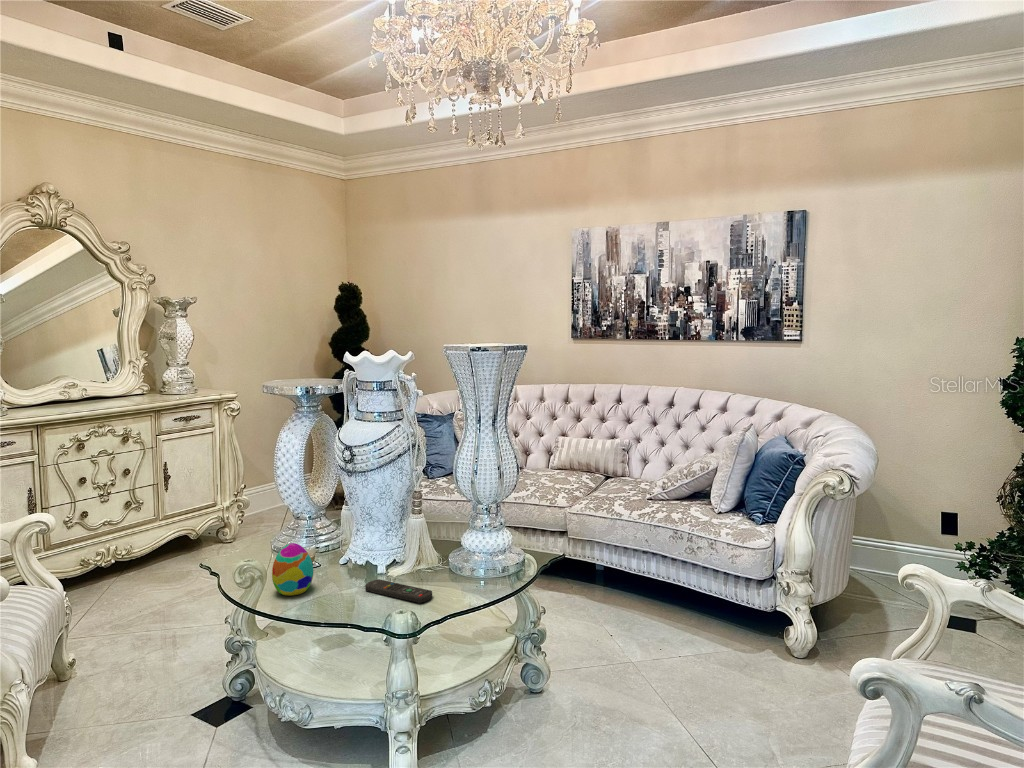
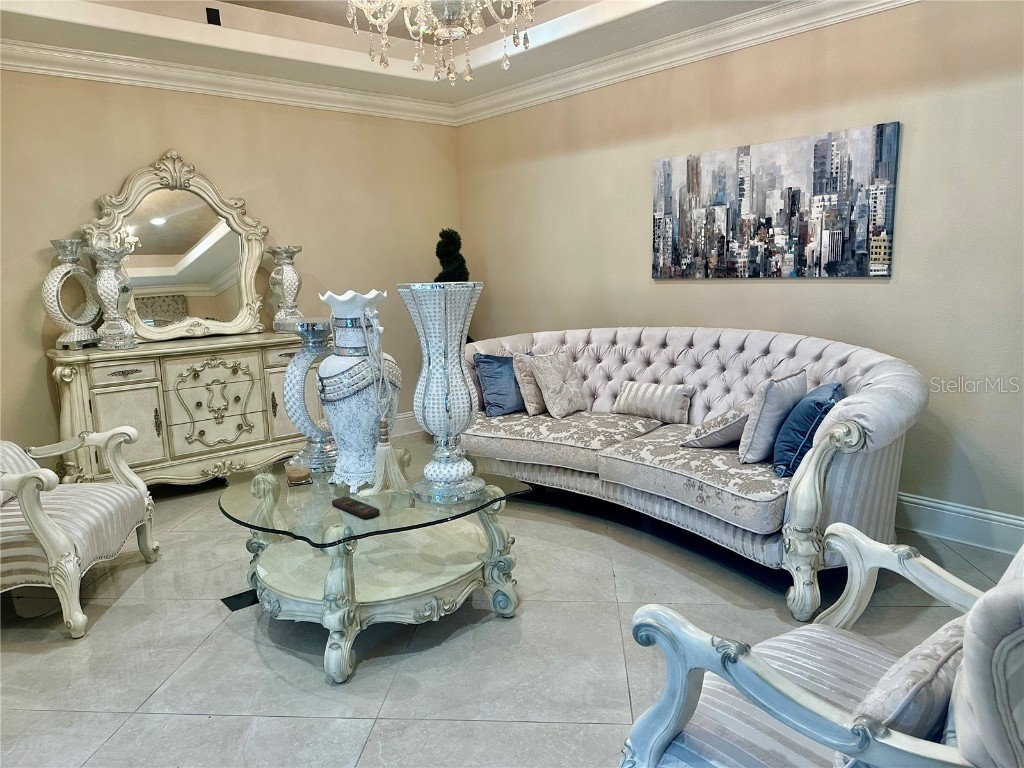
decorative egg: present [272,543,313,596] -> none [260,461,295,504]

